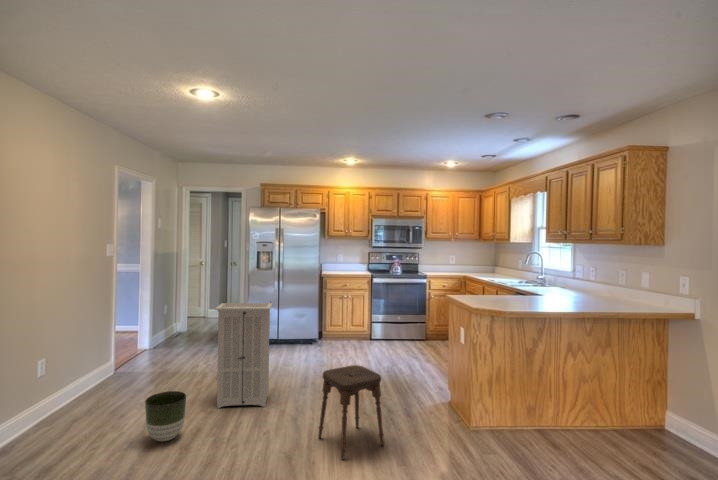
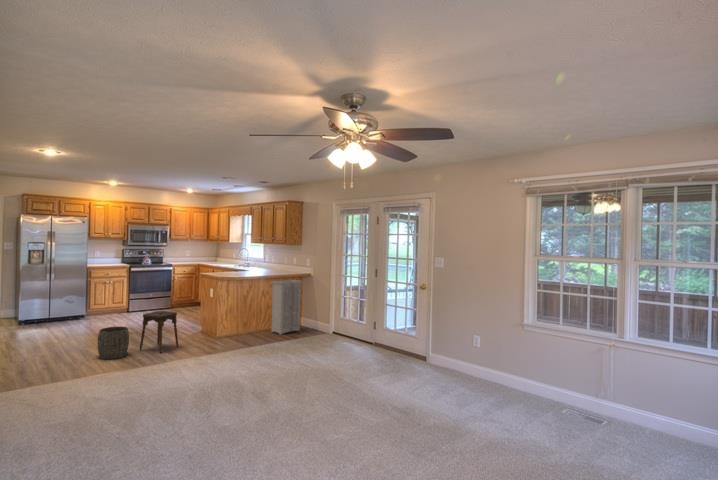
storage cabinet: present [215,303,272,408] -> present [271,279,302,335]
woven basket: none [248,386,297,453] -> present [98,327,129,359]
planter: present [145,391,186,442] -> none [22,339,51,368]

